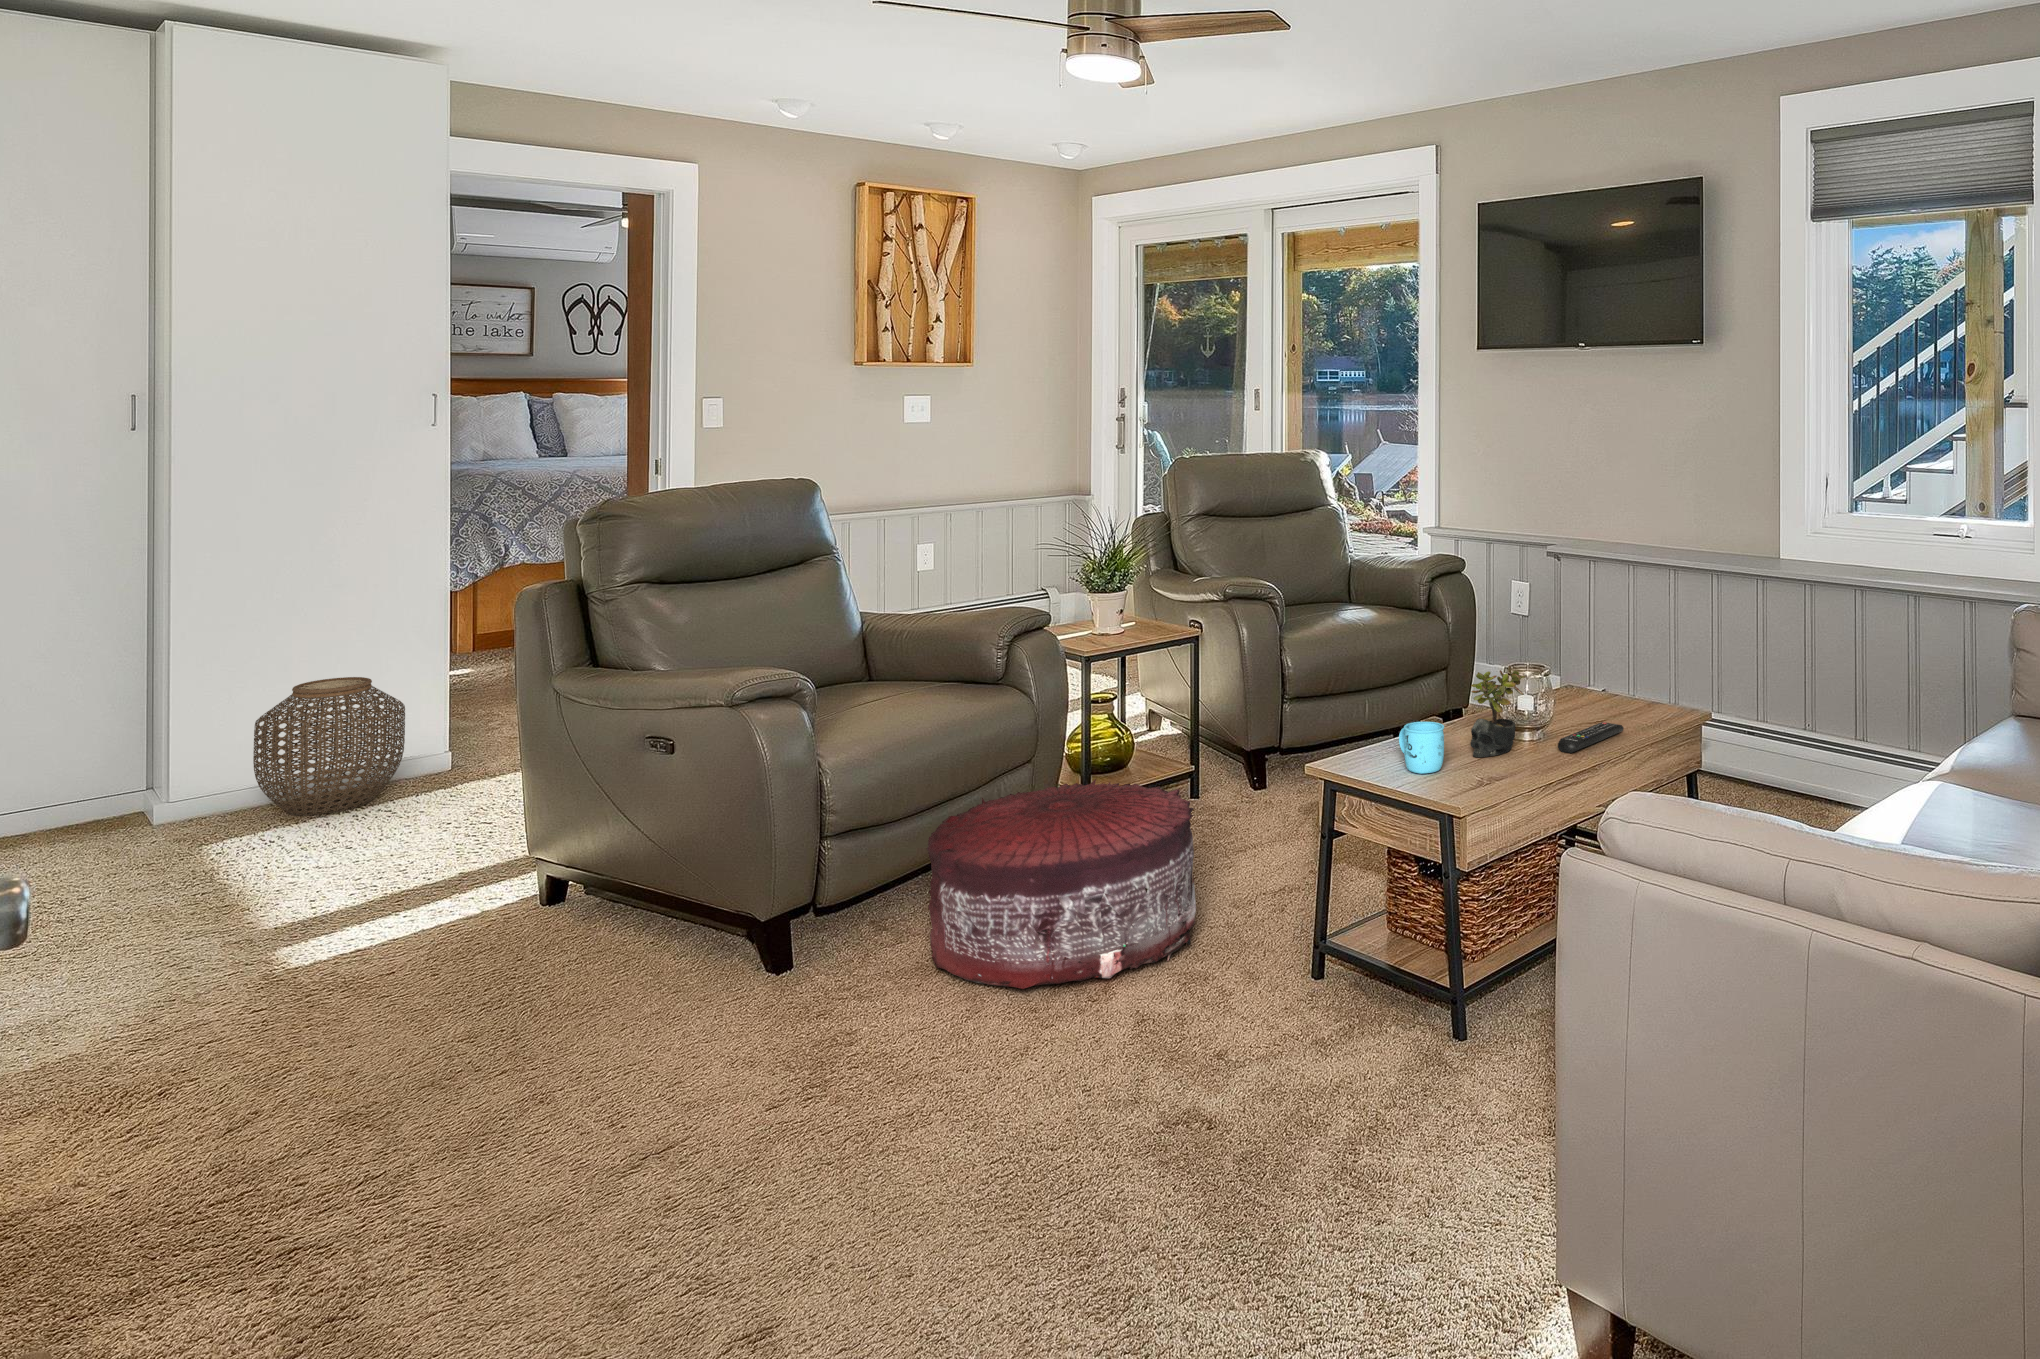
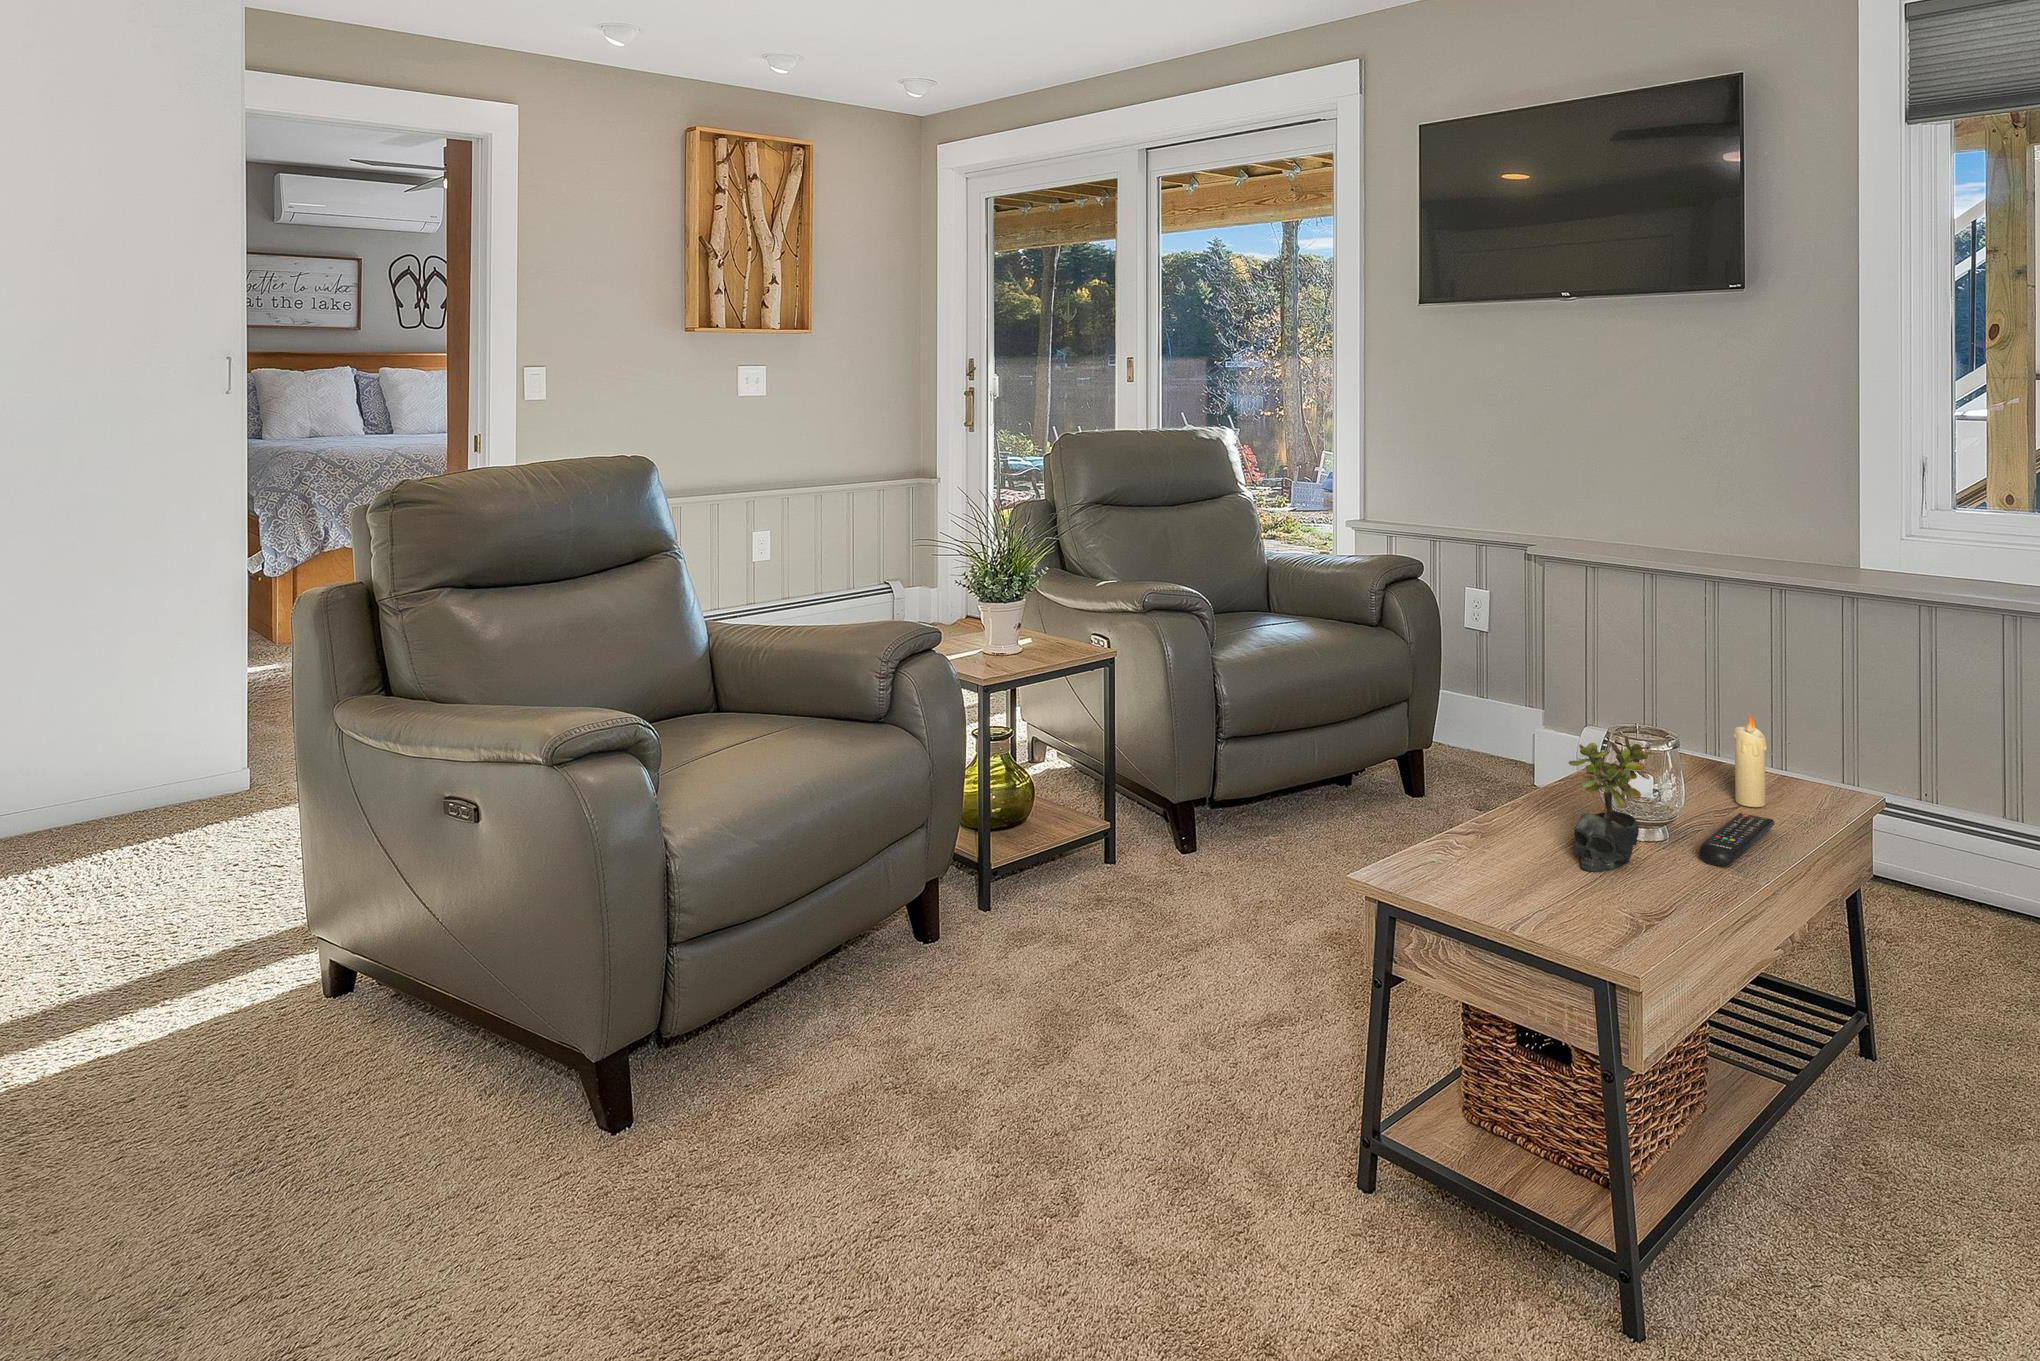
candle: none [1611,655,1632,721] -> present [1733,714,1767,807]
woven basket: present [253,677,405,815] -> none [21,688,191,852]
mug: present [1399,722,1444,774] -> none [1479,821,1556,902]
pouf: present [927,779,1196,989] -> none [809,860,1172,1189]

